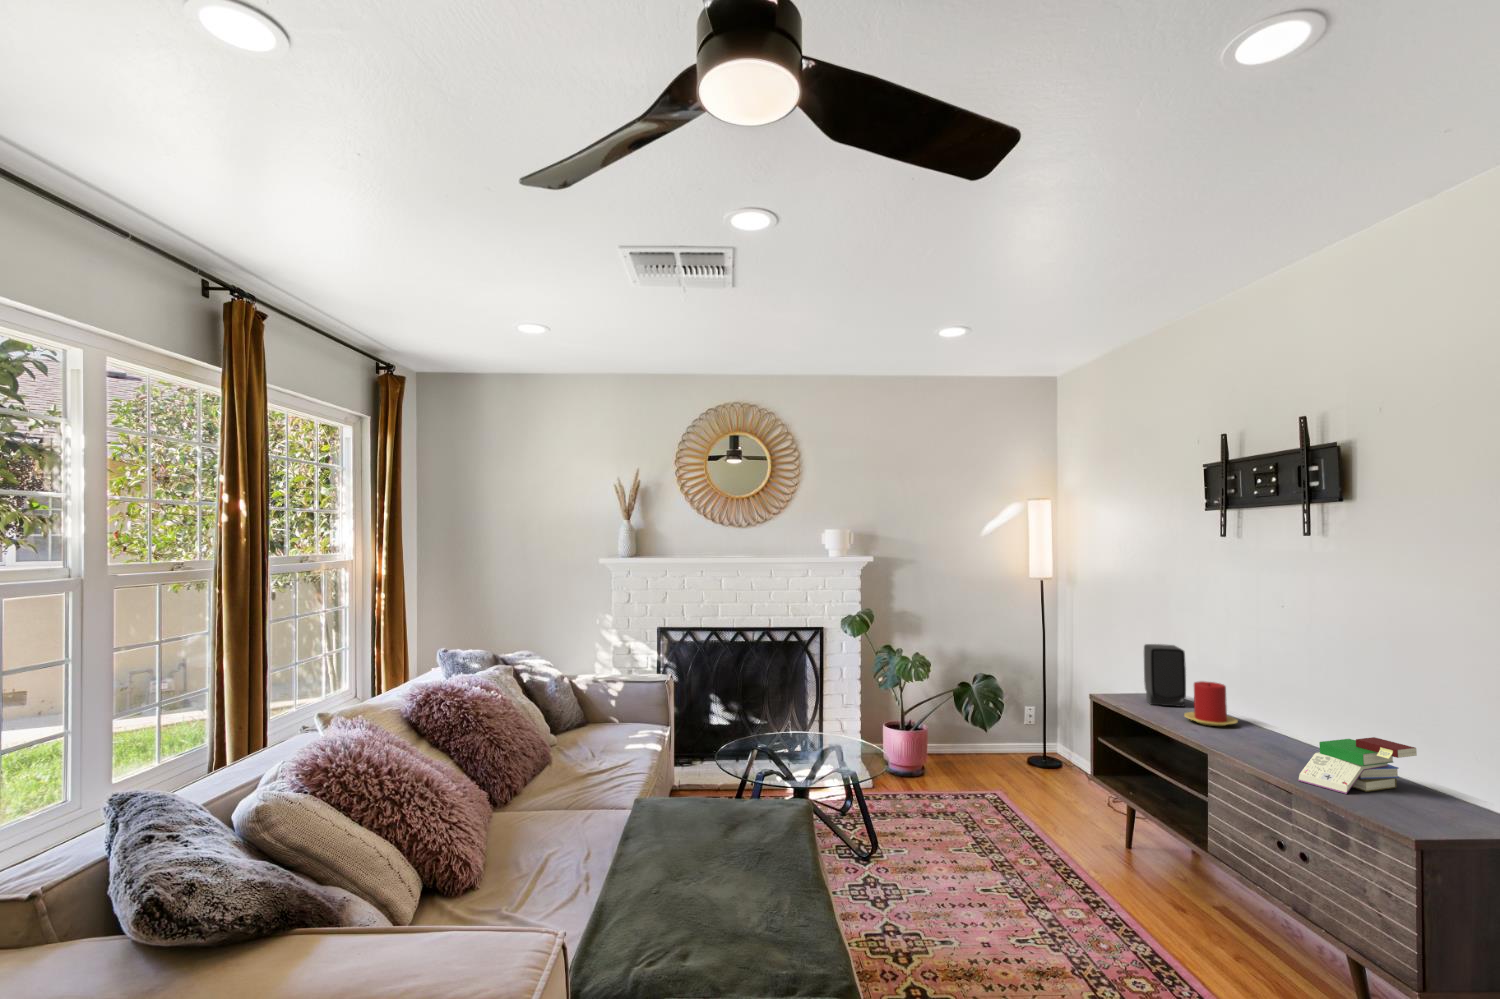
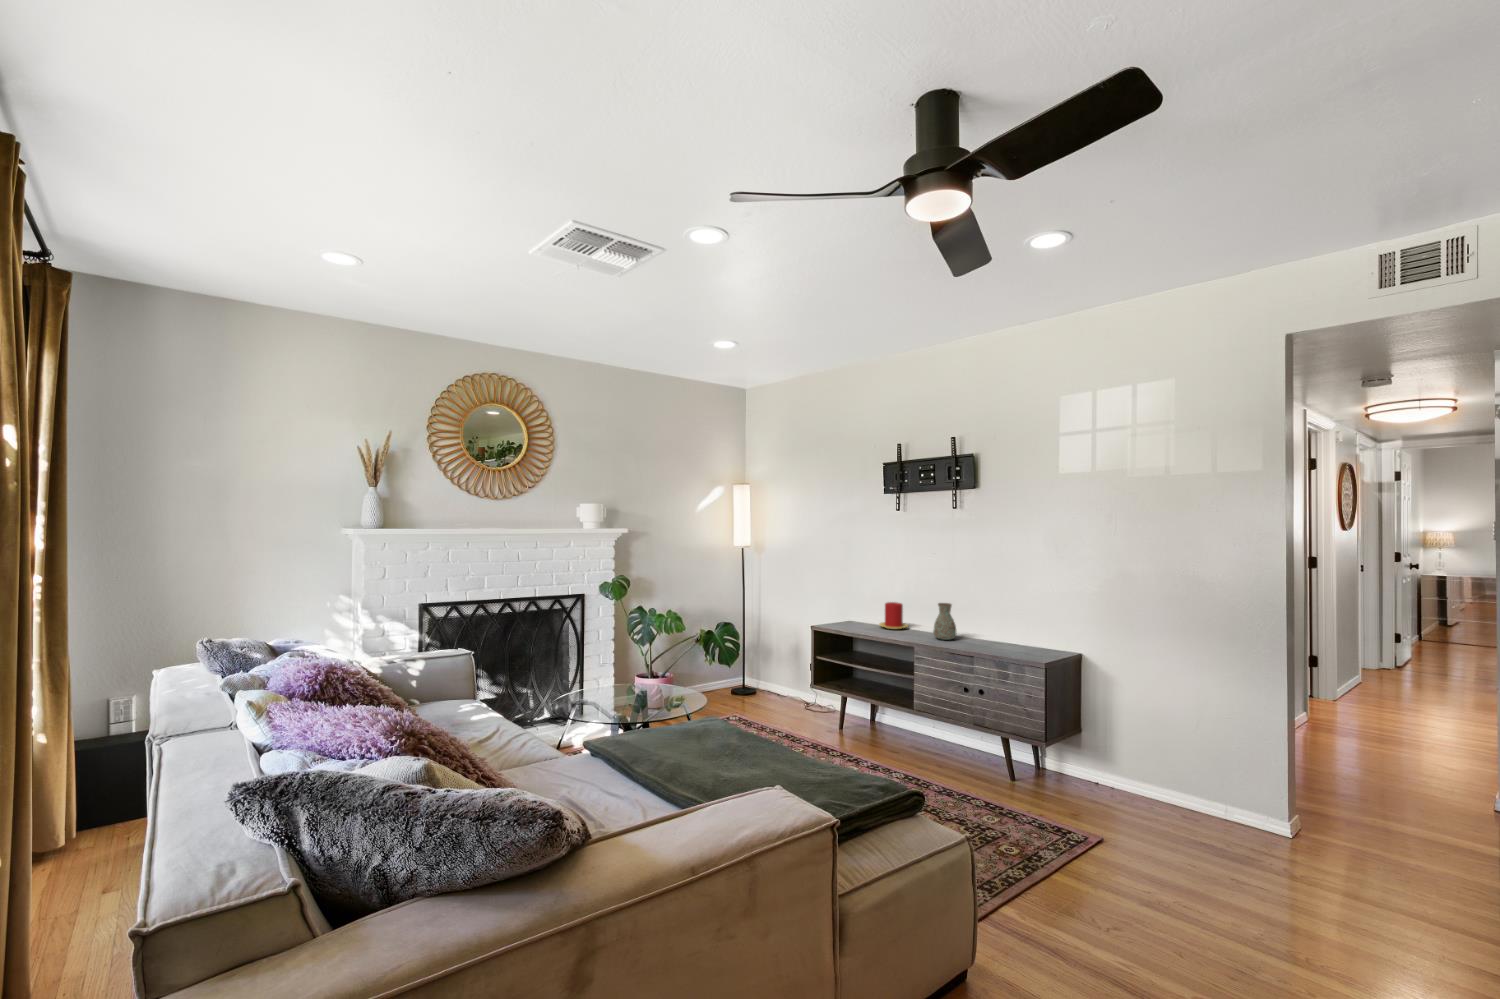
speaker: present [1144,644,1186,707] -> none [842,581,869,622]
decorative vase: none [1250,691,1296,755] -> present [933,603,957,640]
book: present [1298,737,1417,794] -> none [977,621,1023,653]

